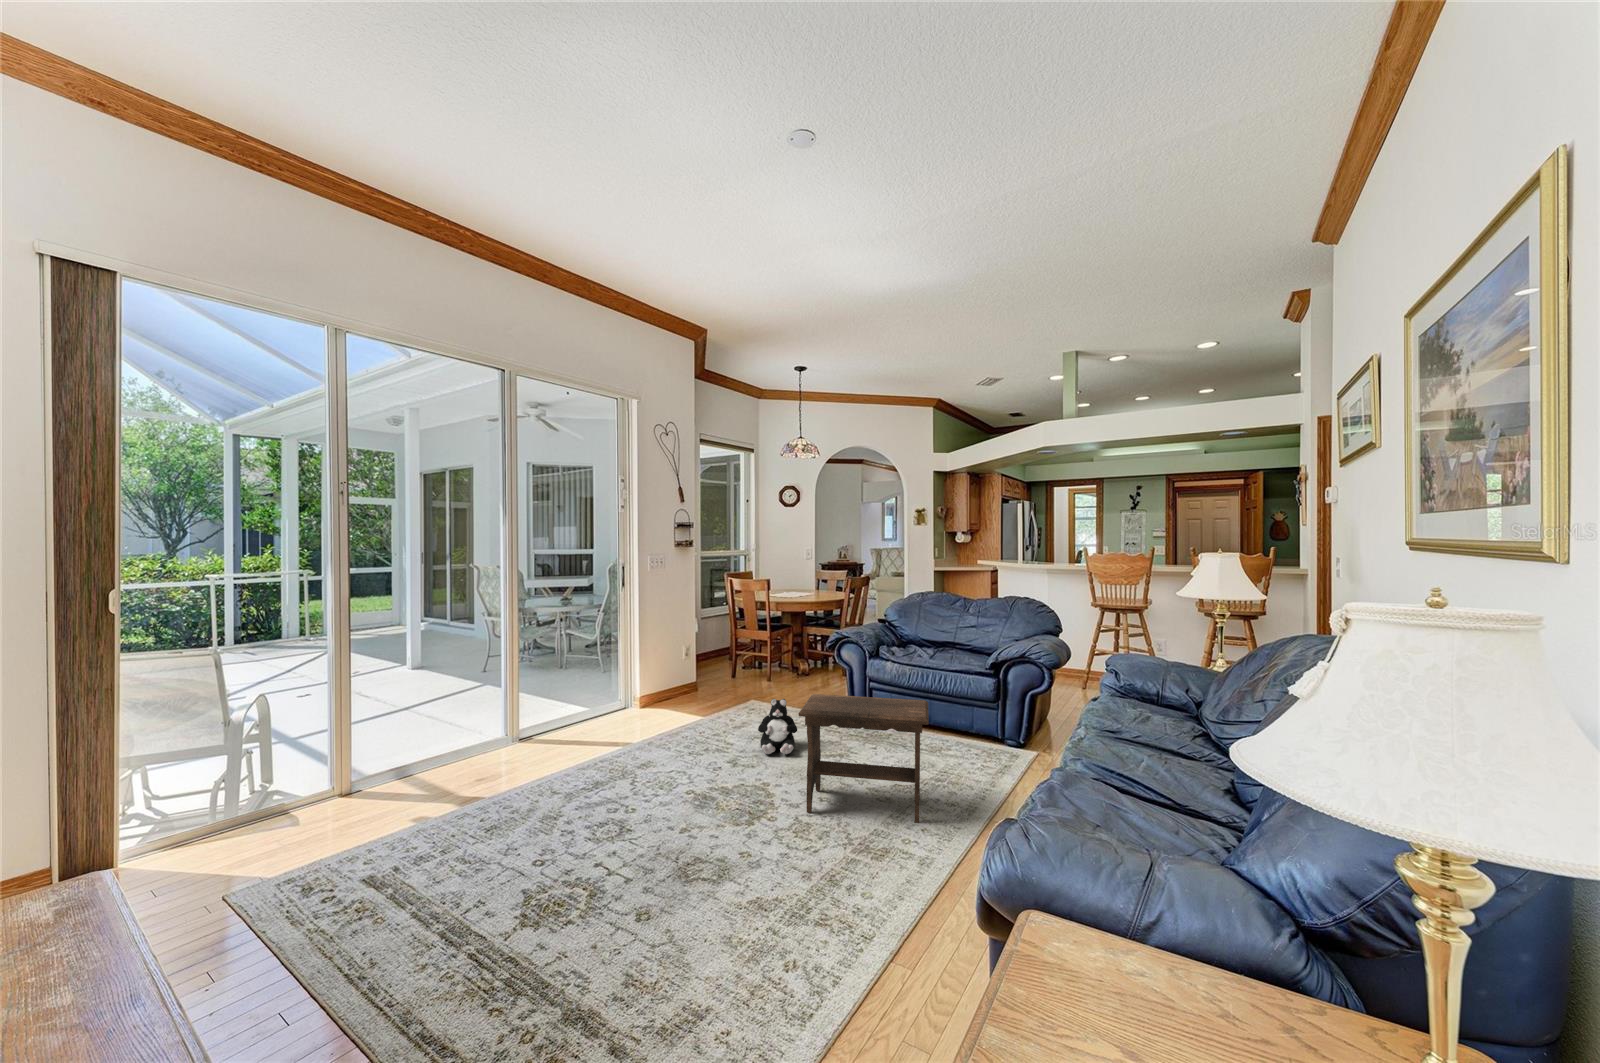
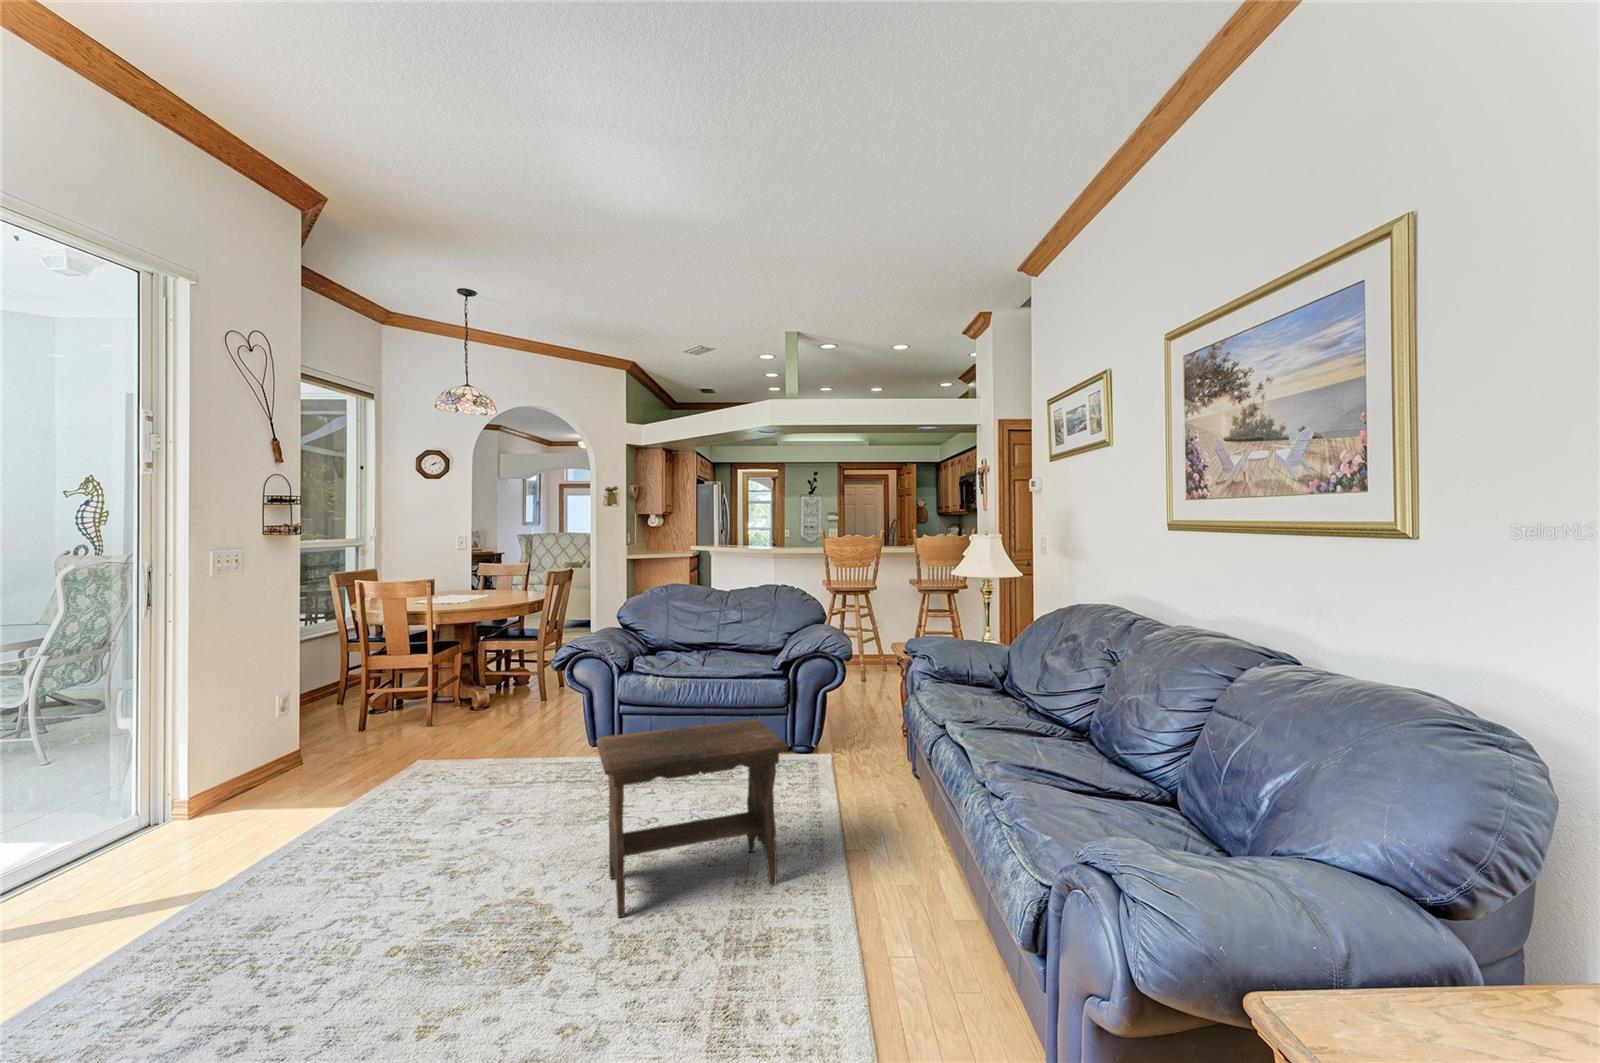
plush toy: present [758,699,797,754] -> none [476,752,543,842]

